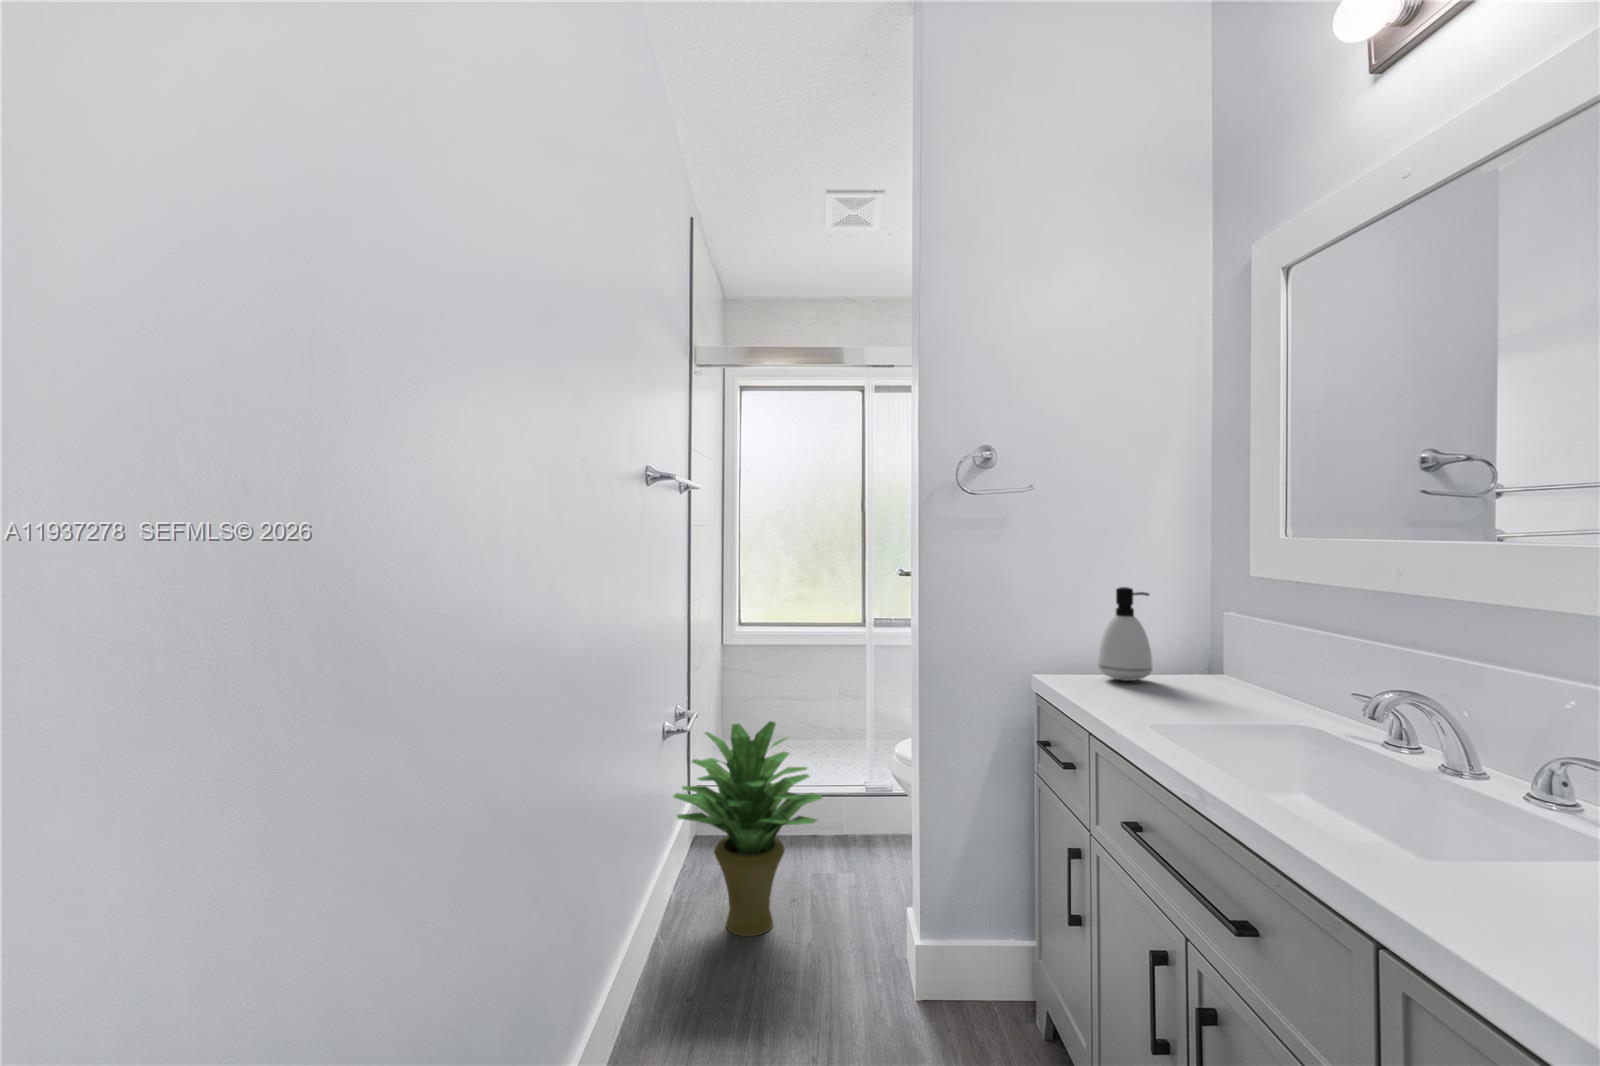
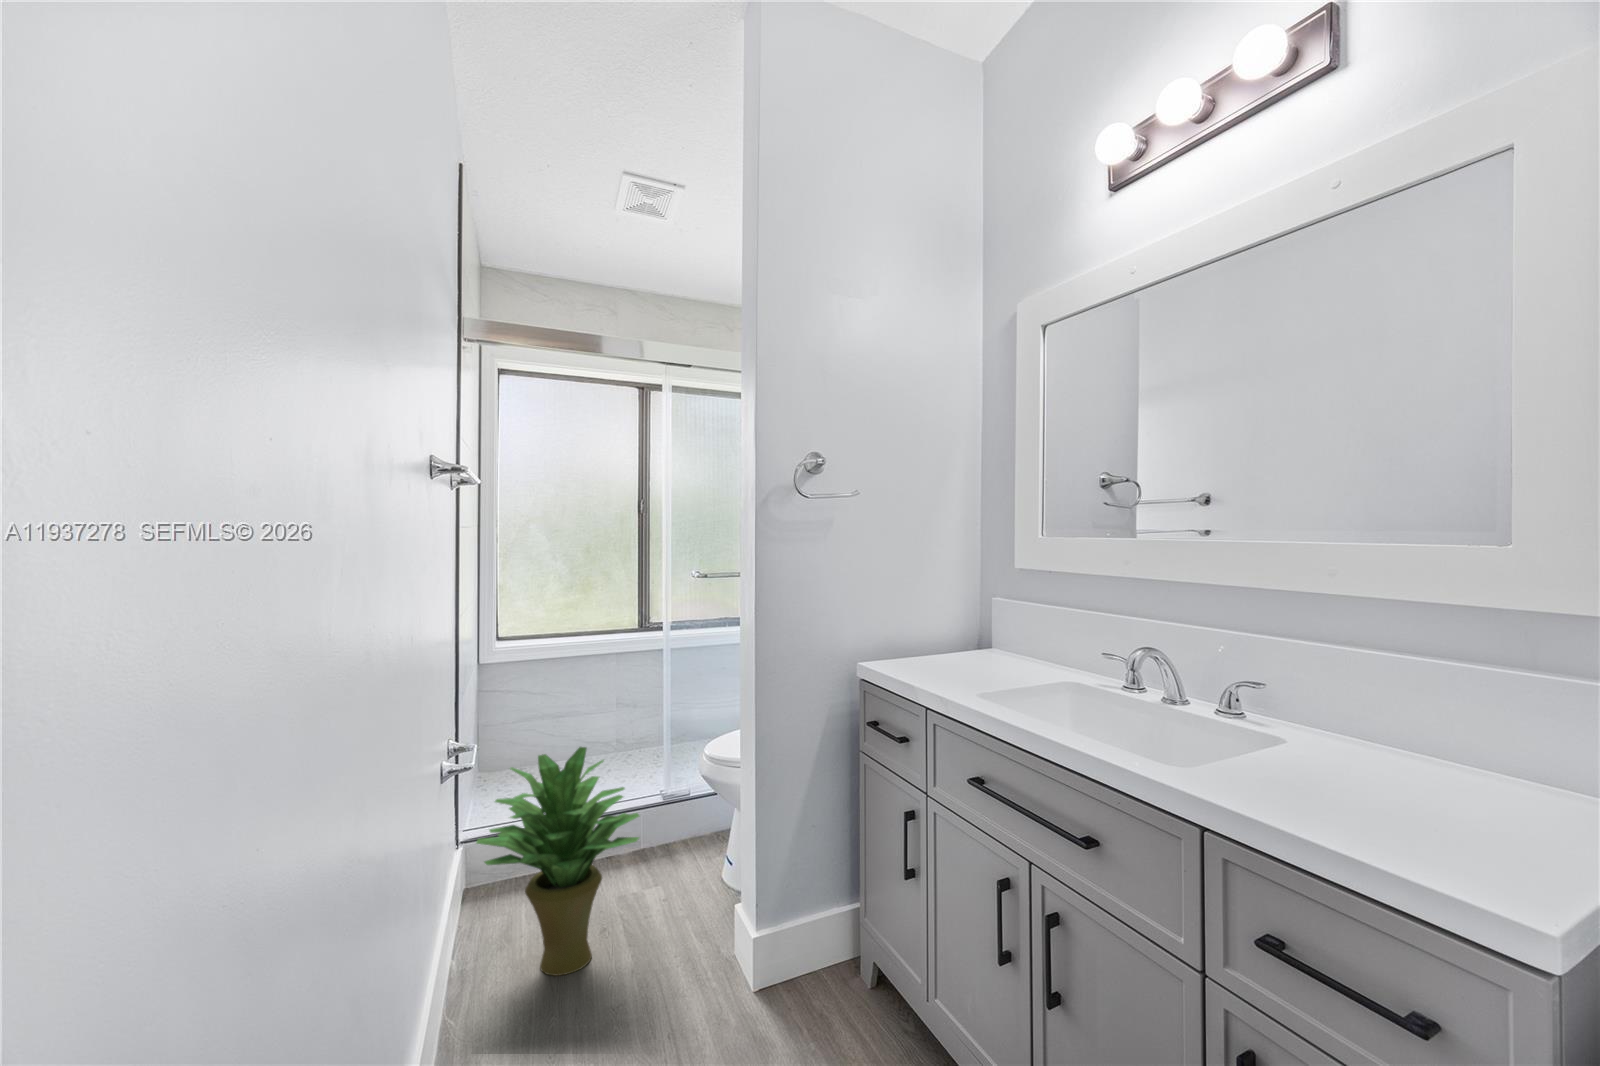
soap dispenser: present [1098,587,1152,681] -> none [894,589,936,667]

